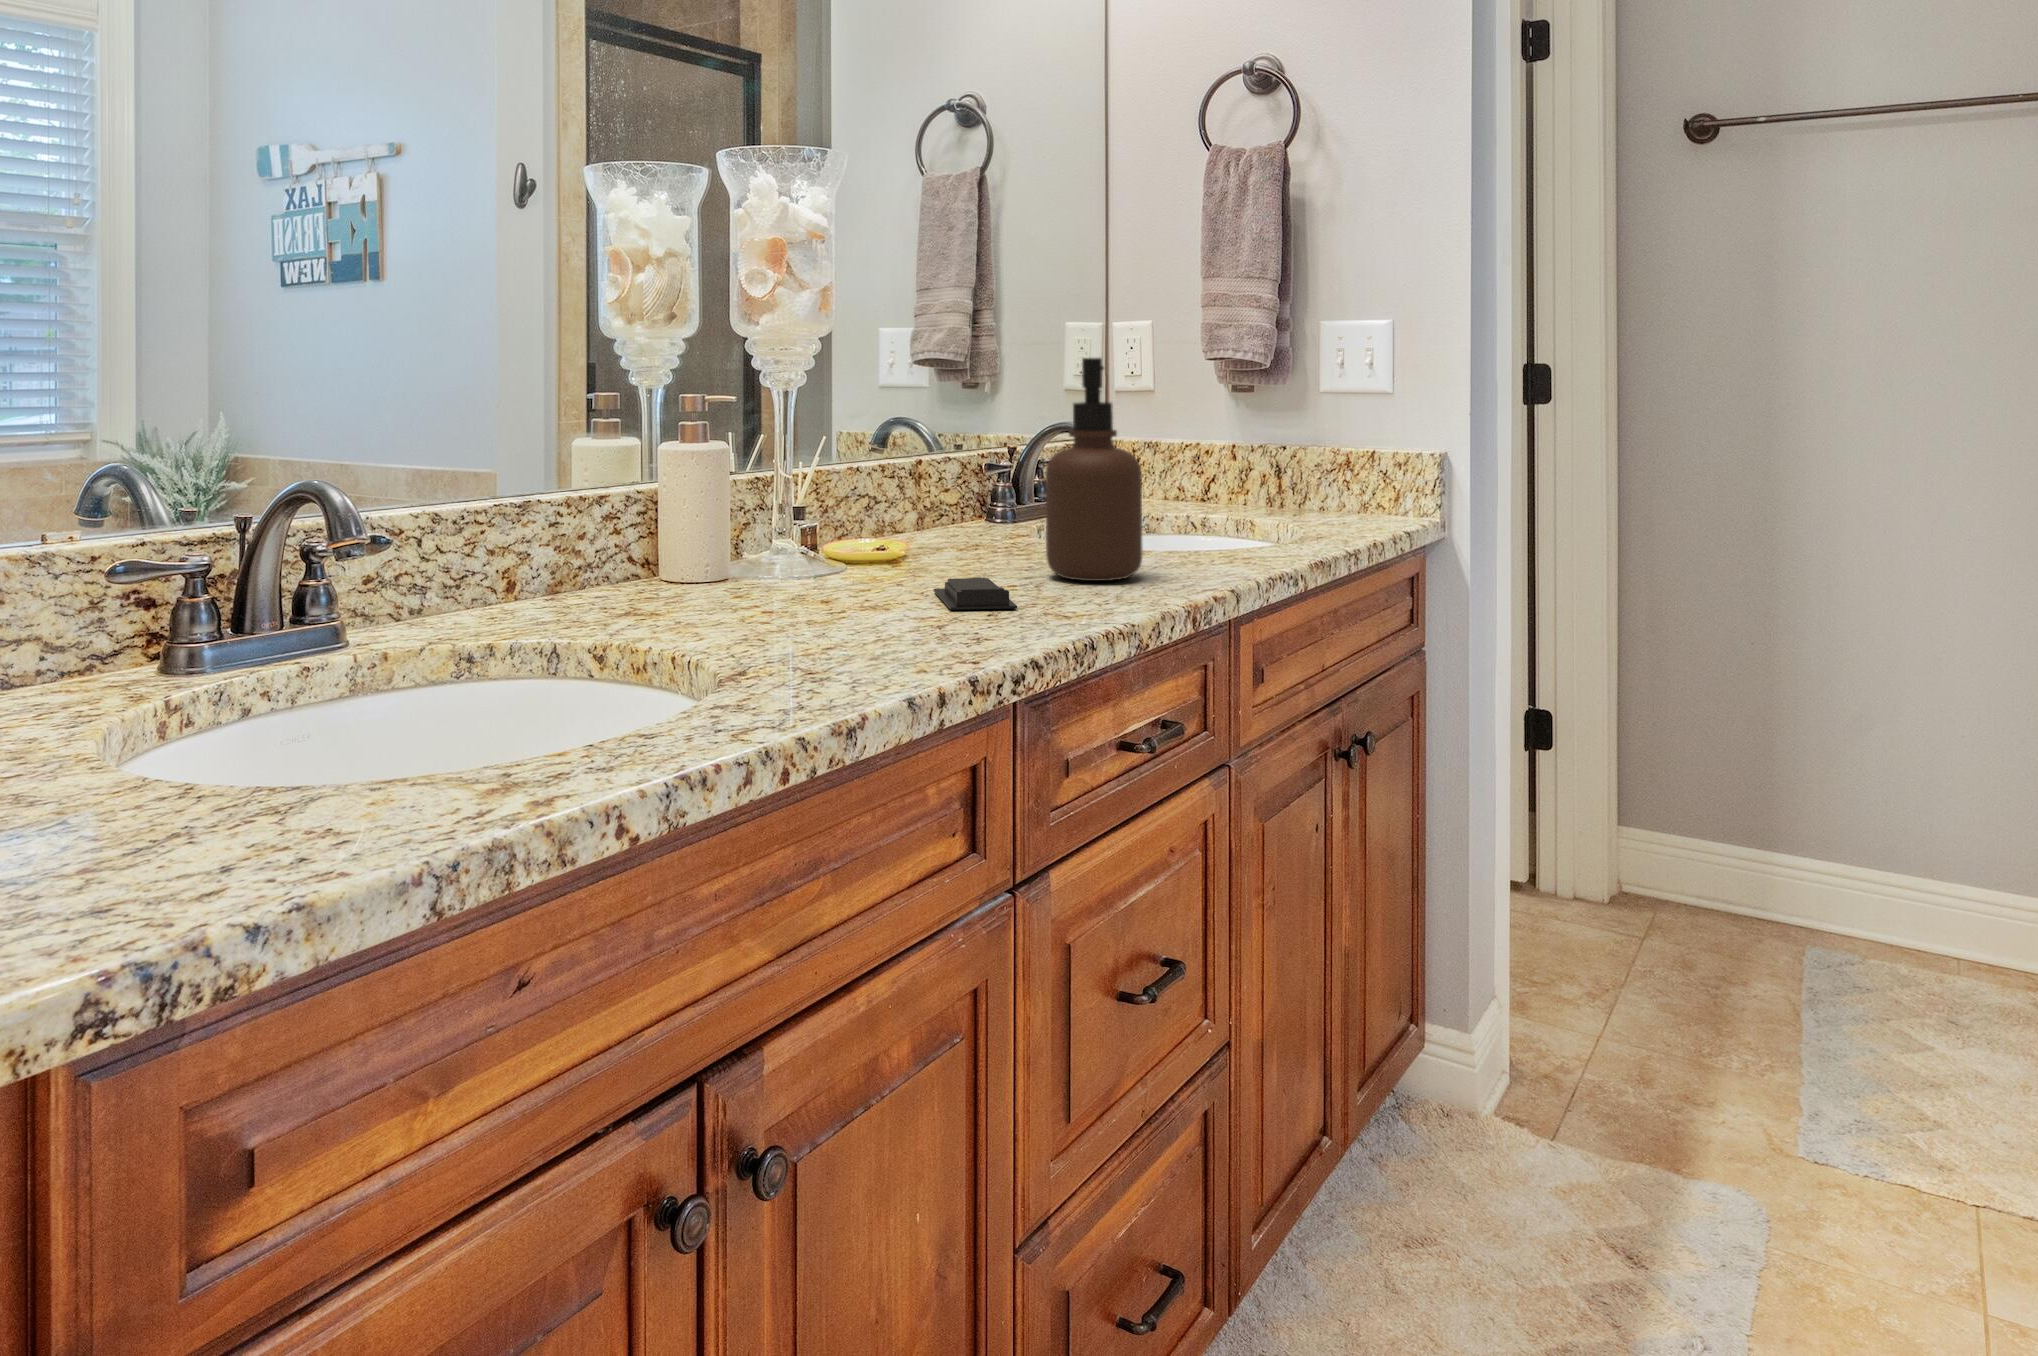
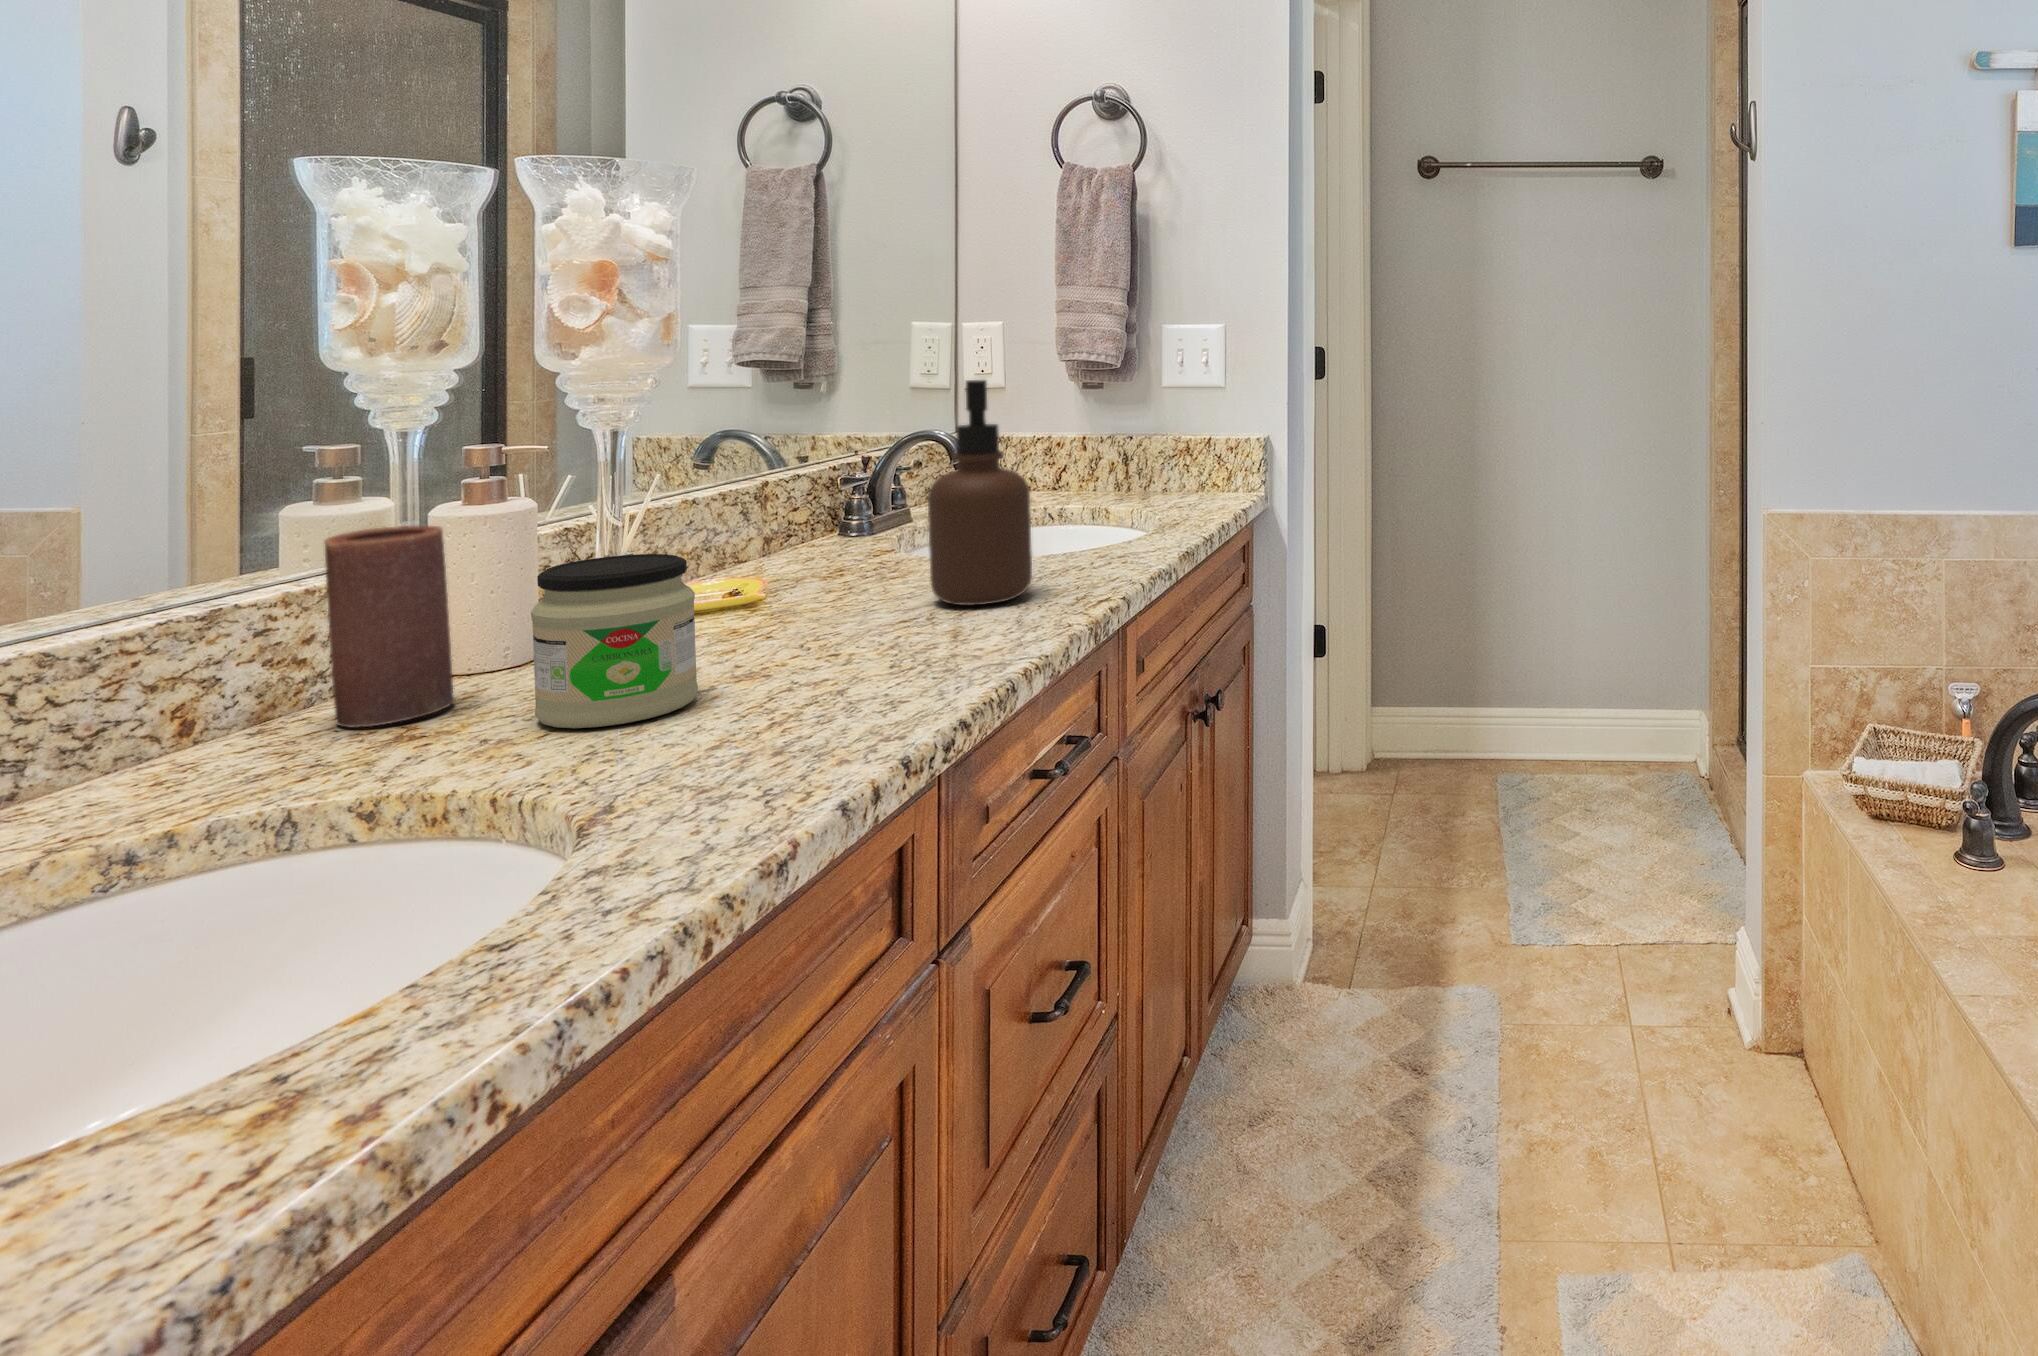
candle: none [592,453,670,607] -> present [325,525,455,728]
jar: none [716,488,833,625] -> present [531,554,698,728]
soap bar: present [934,577,1017,610] -> none [811,620,917,666]

